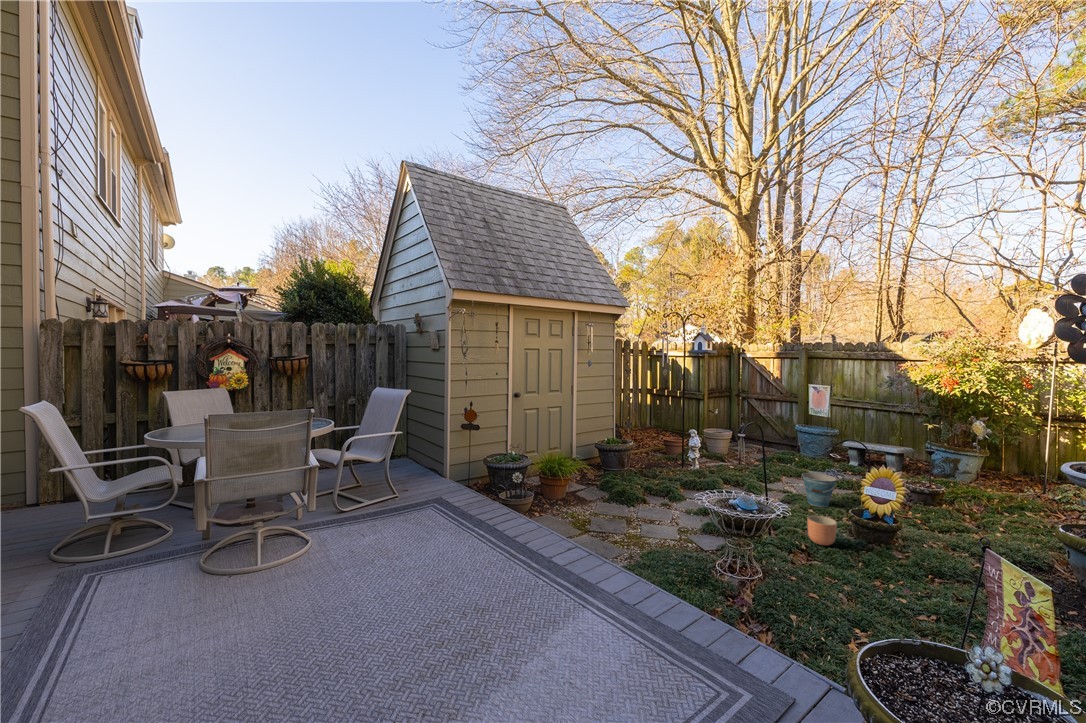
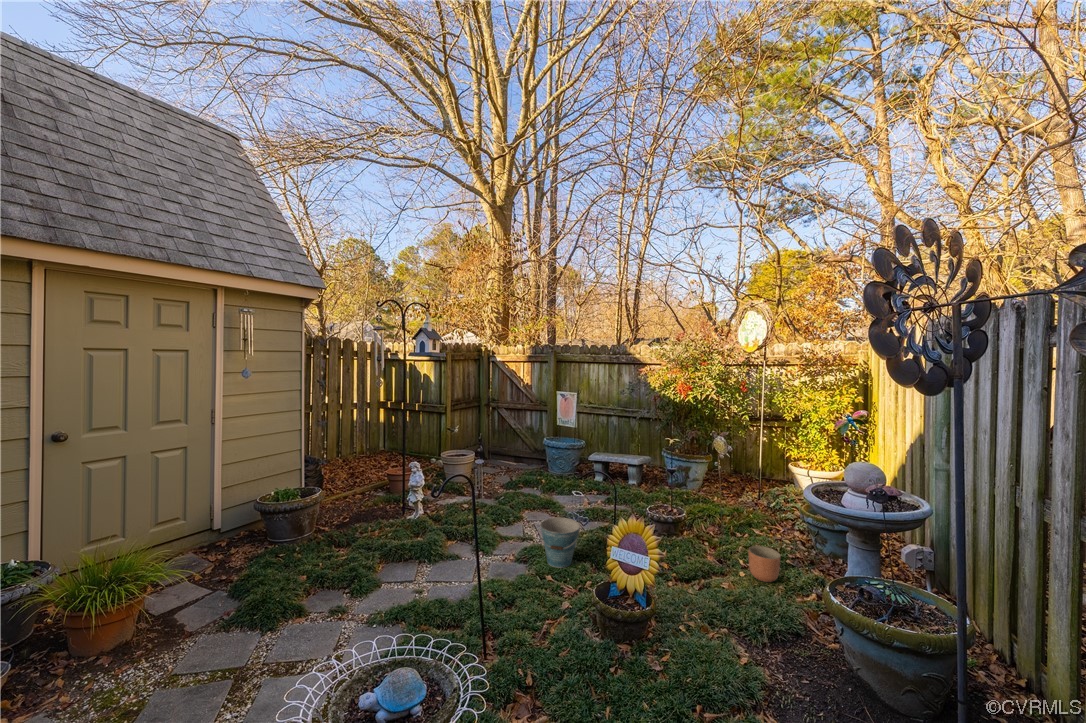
planter: present [808,516,837,546] -> present [748,546,781,582]

